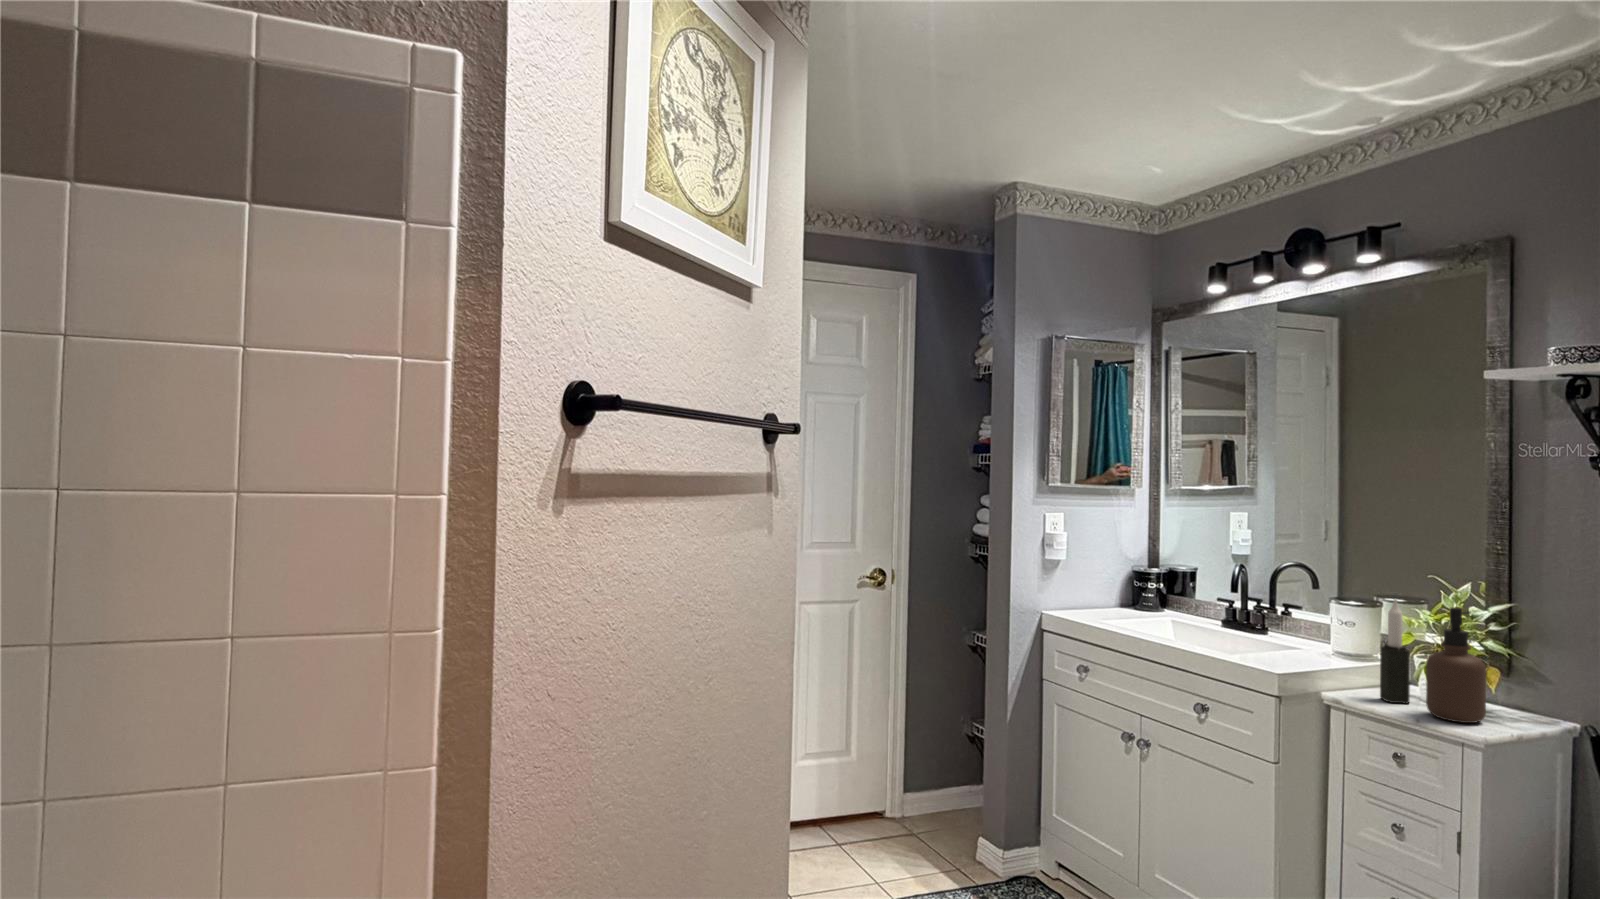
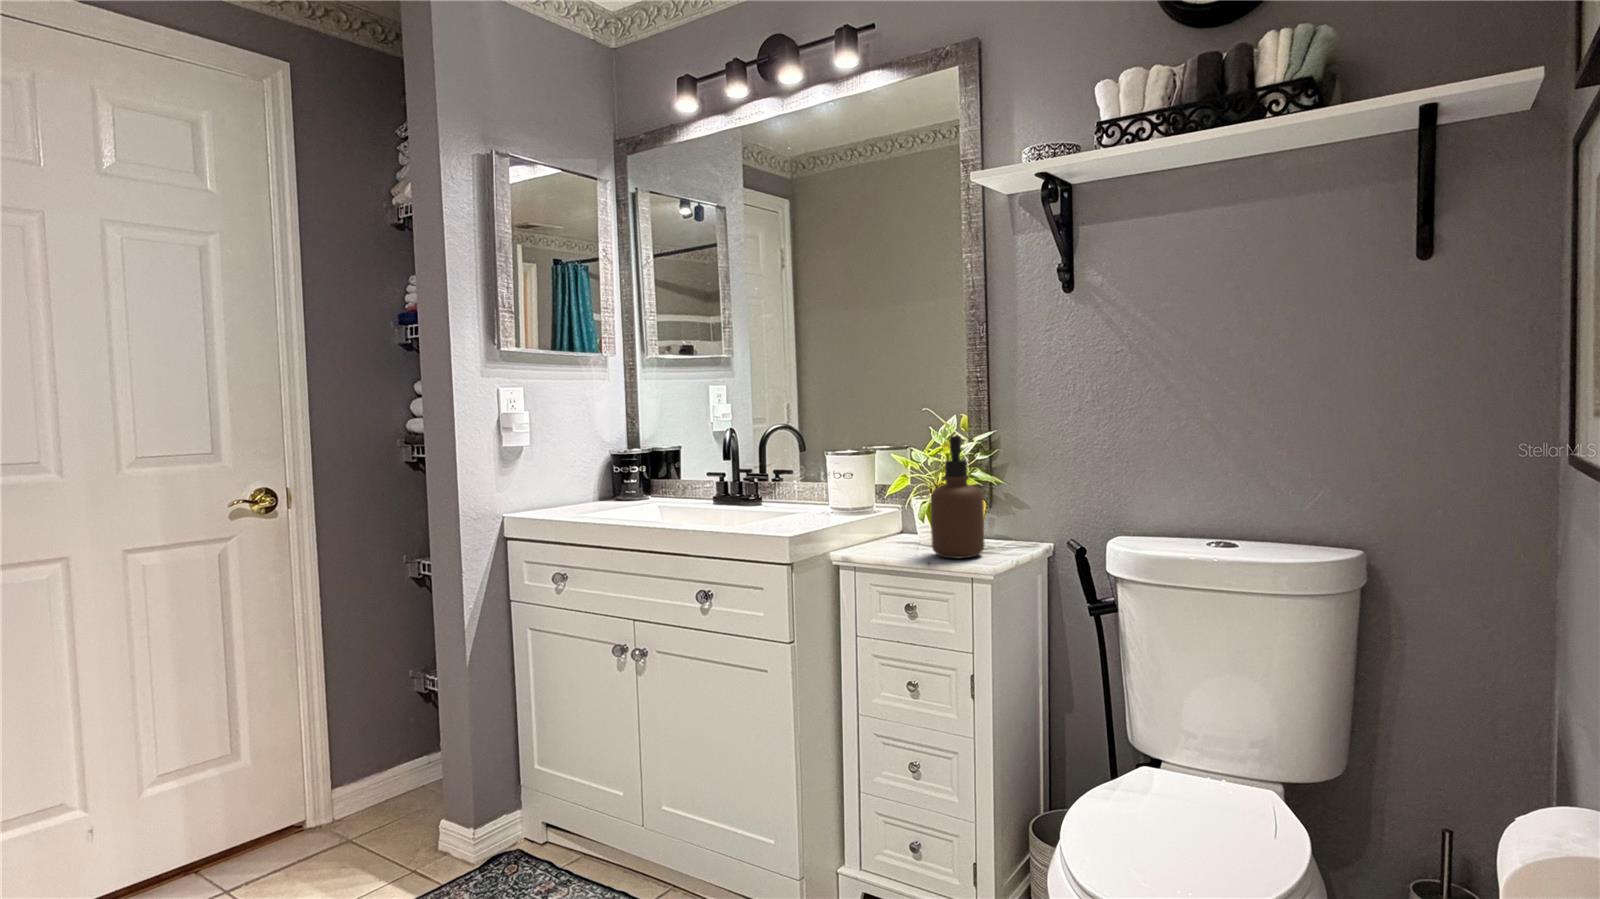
candle: present [1380,599,1410,704] -> none [882,437,912,551]

